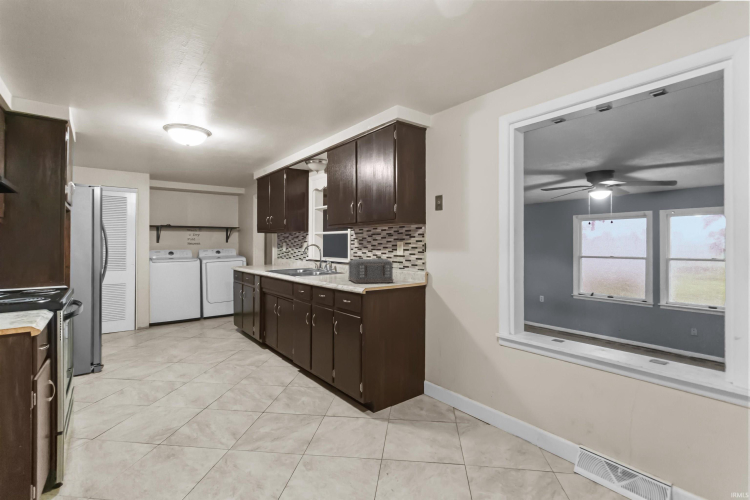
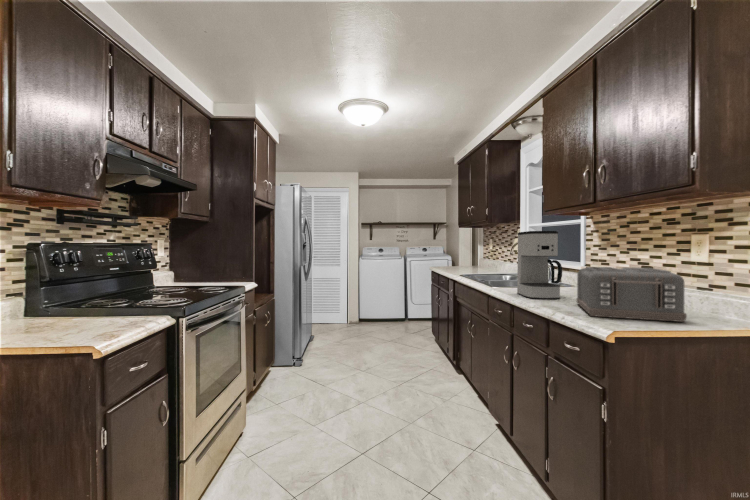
coffee maker: none [315,238,340,279] -> present [517,231,562,299]

